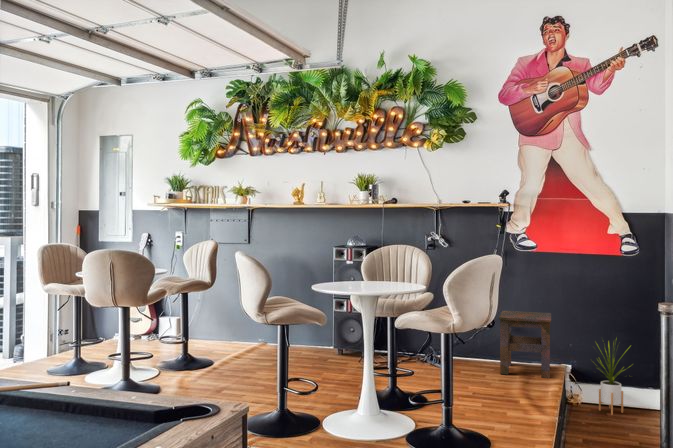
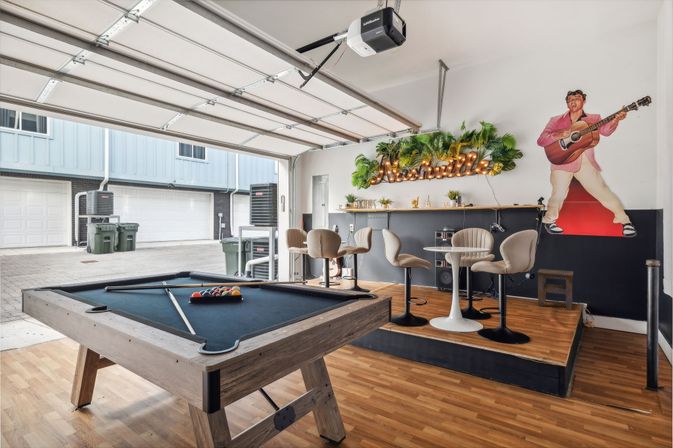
house plant: present [597,342,628,415] -> none [601,286,634,336]

